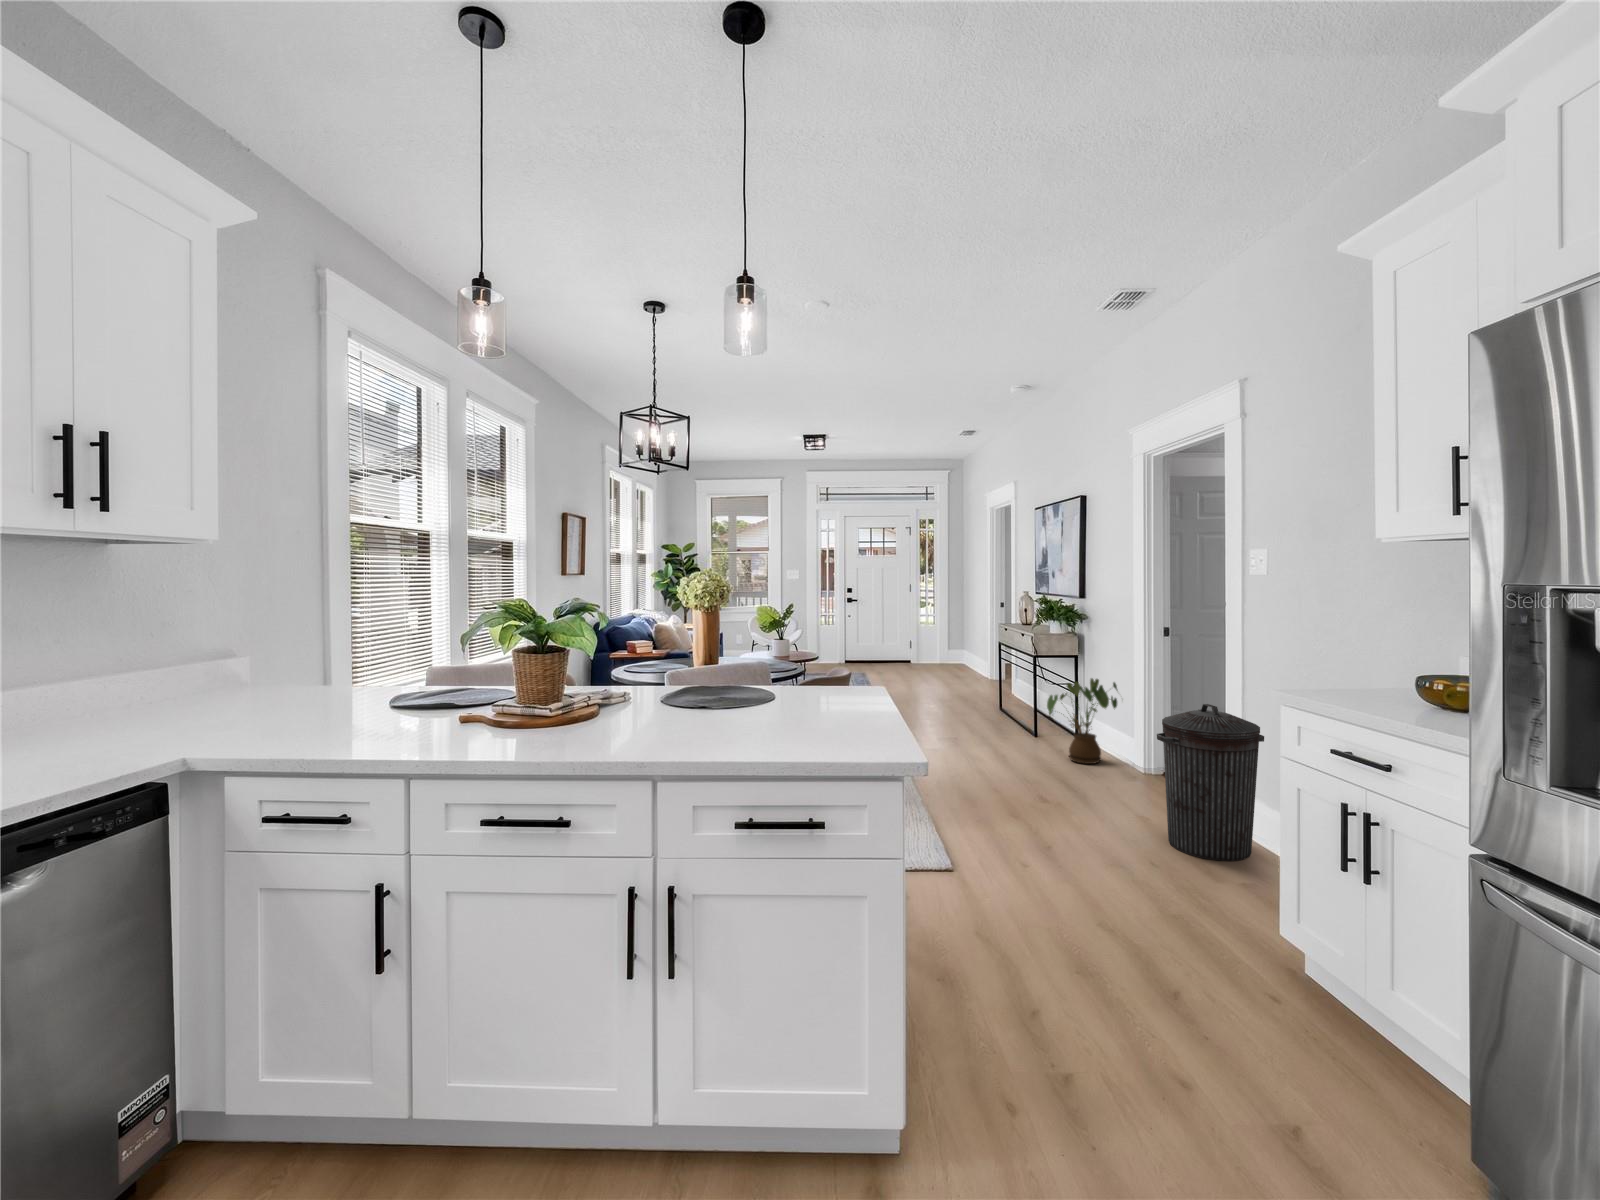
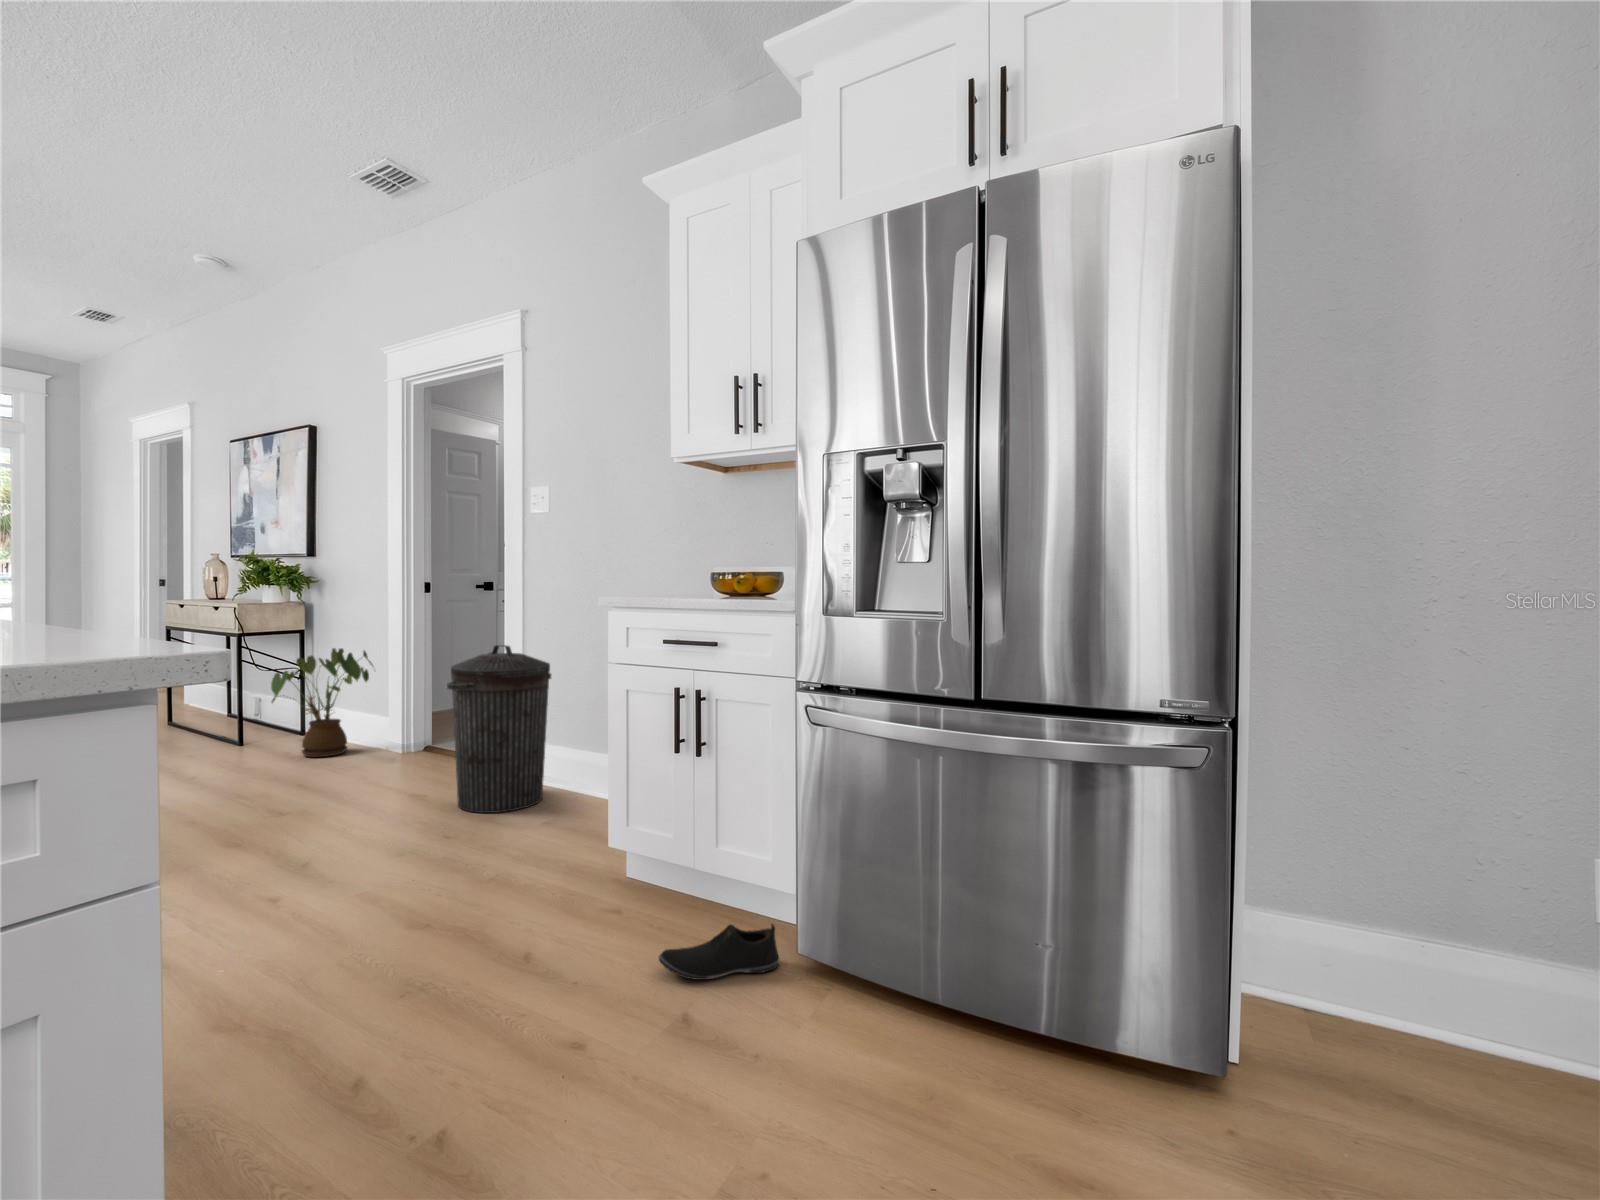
shoe: none [1283,1064,1439,1154] -> present [659,924,779,980]

